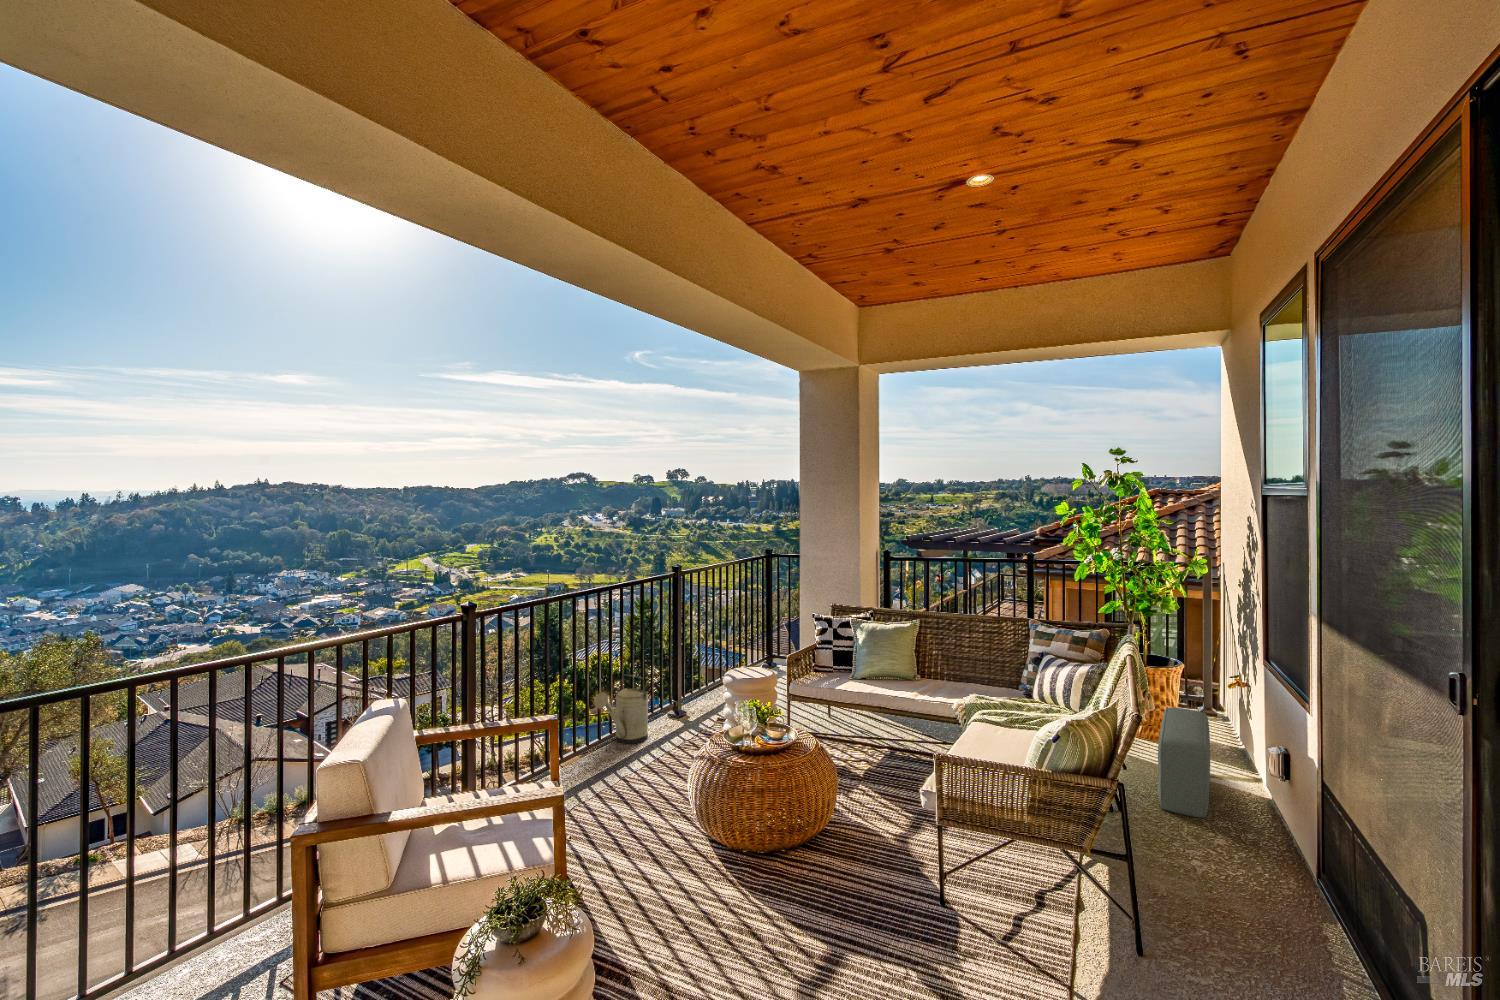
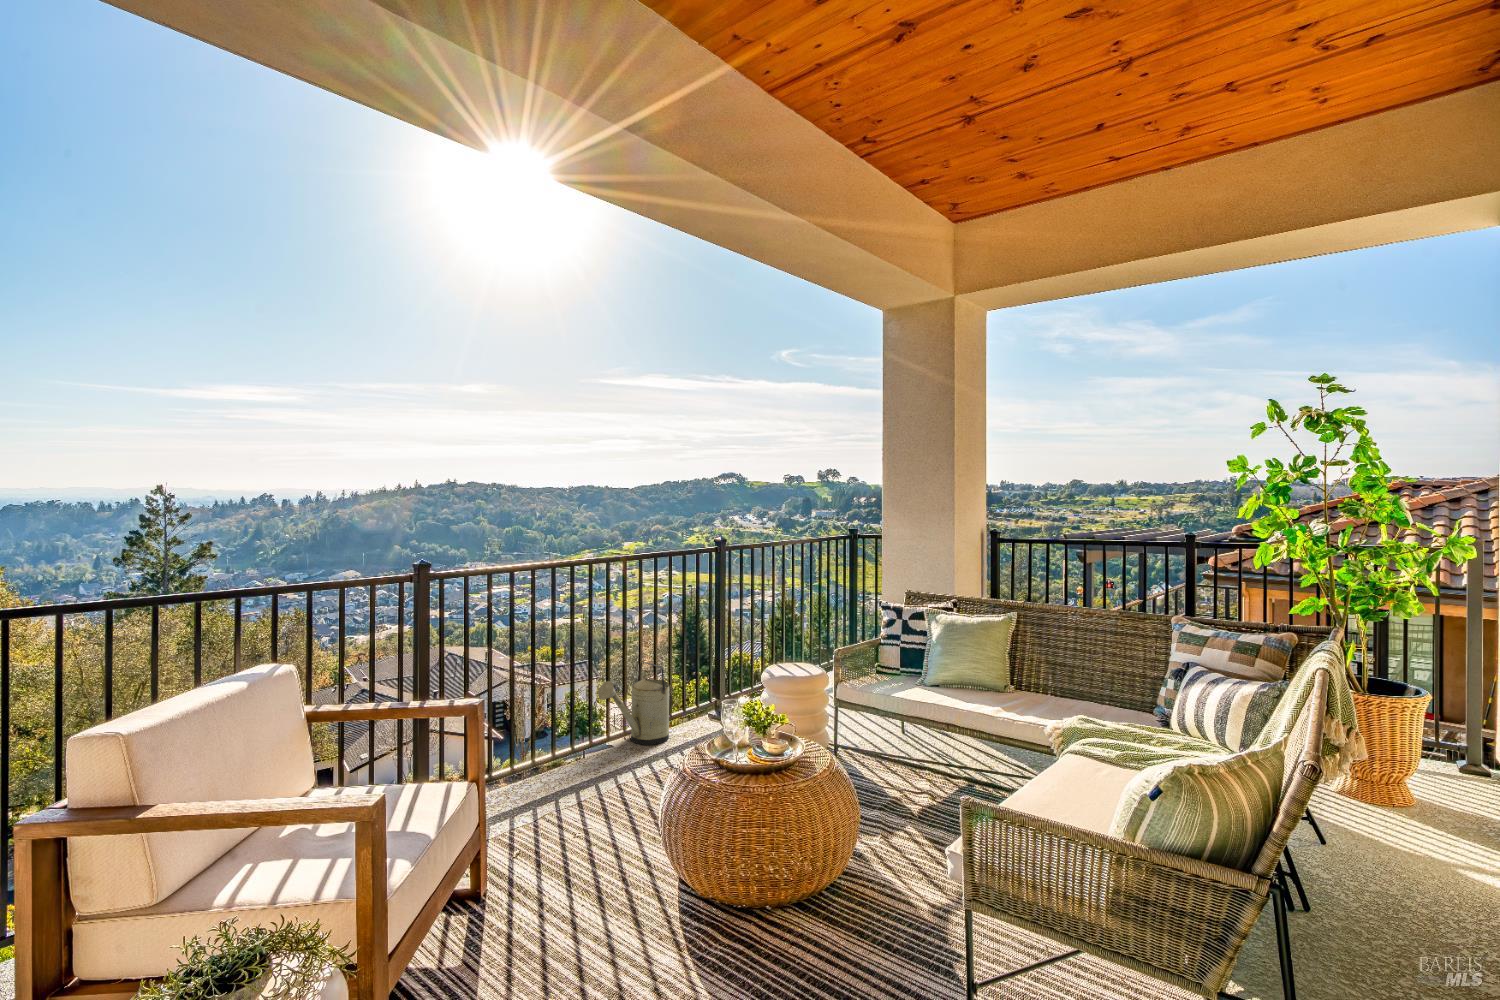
pouf: present [1158,707,1210,818] -> none [1372,755,1469,938]

